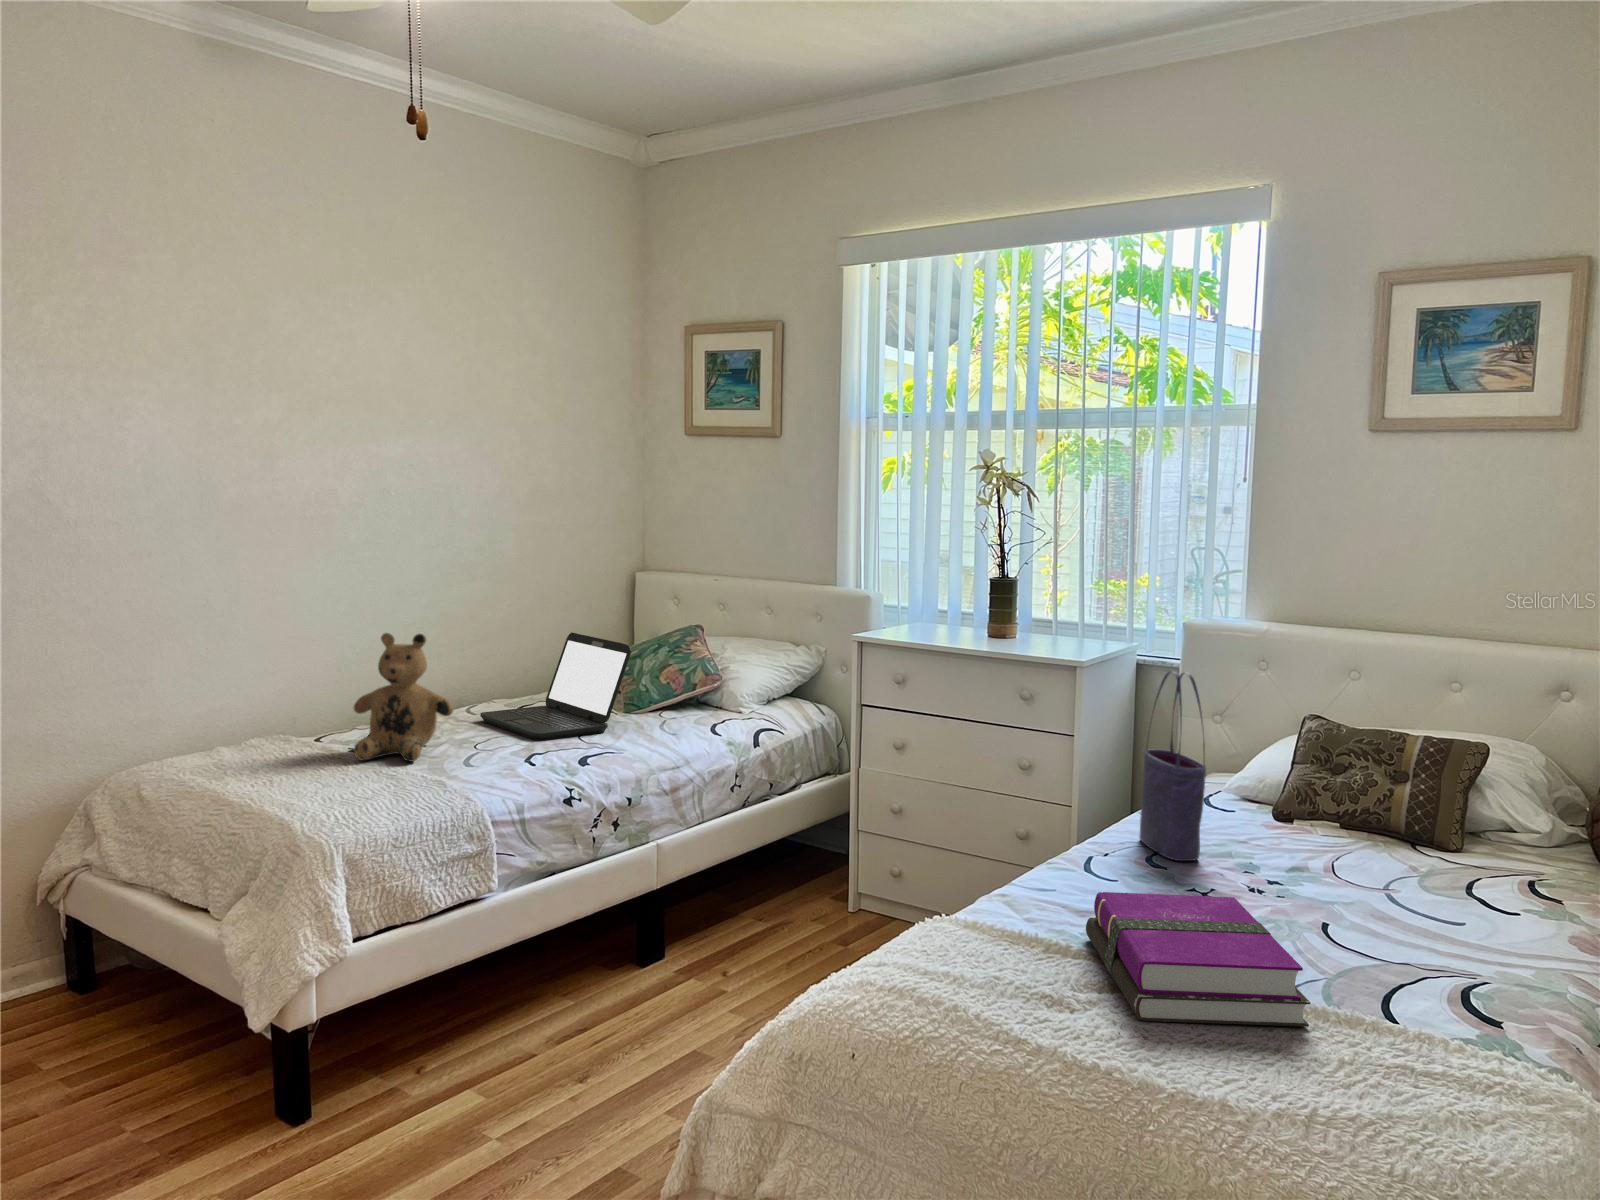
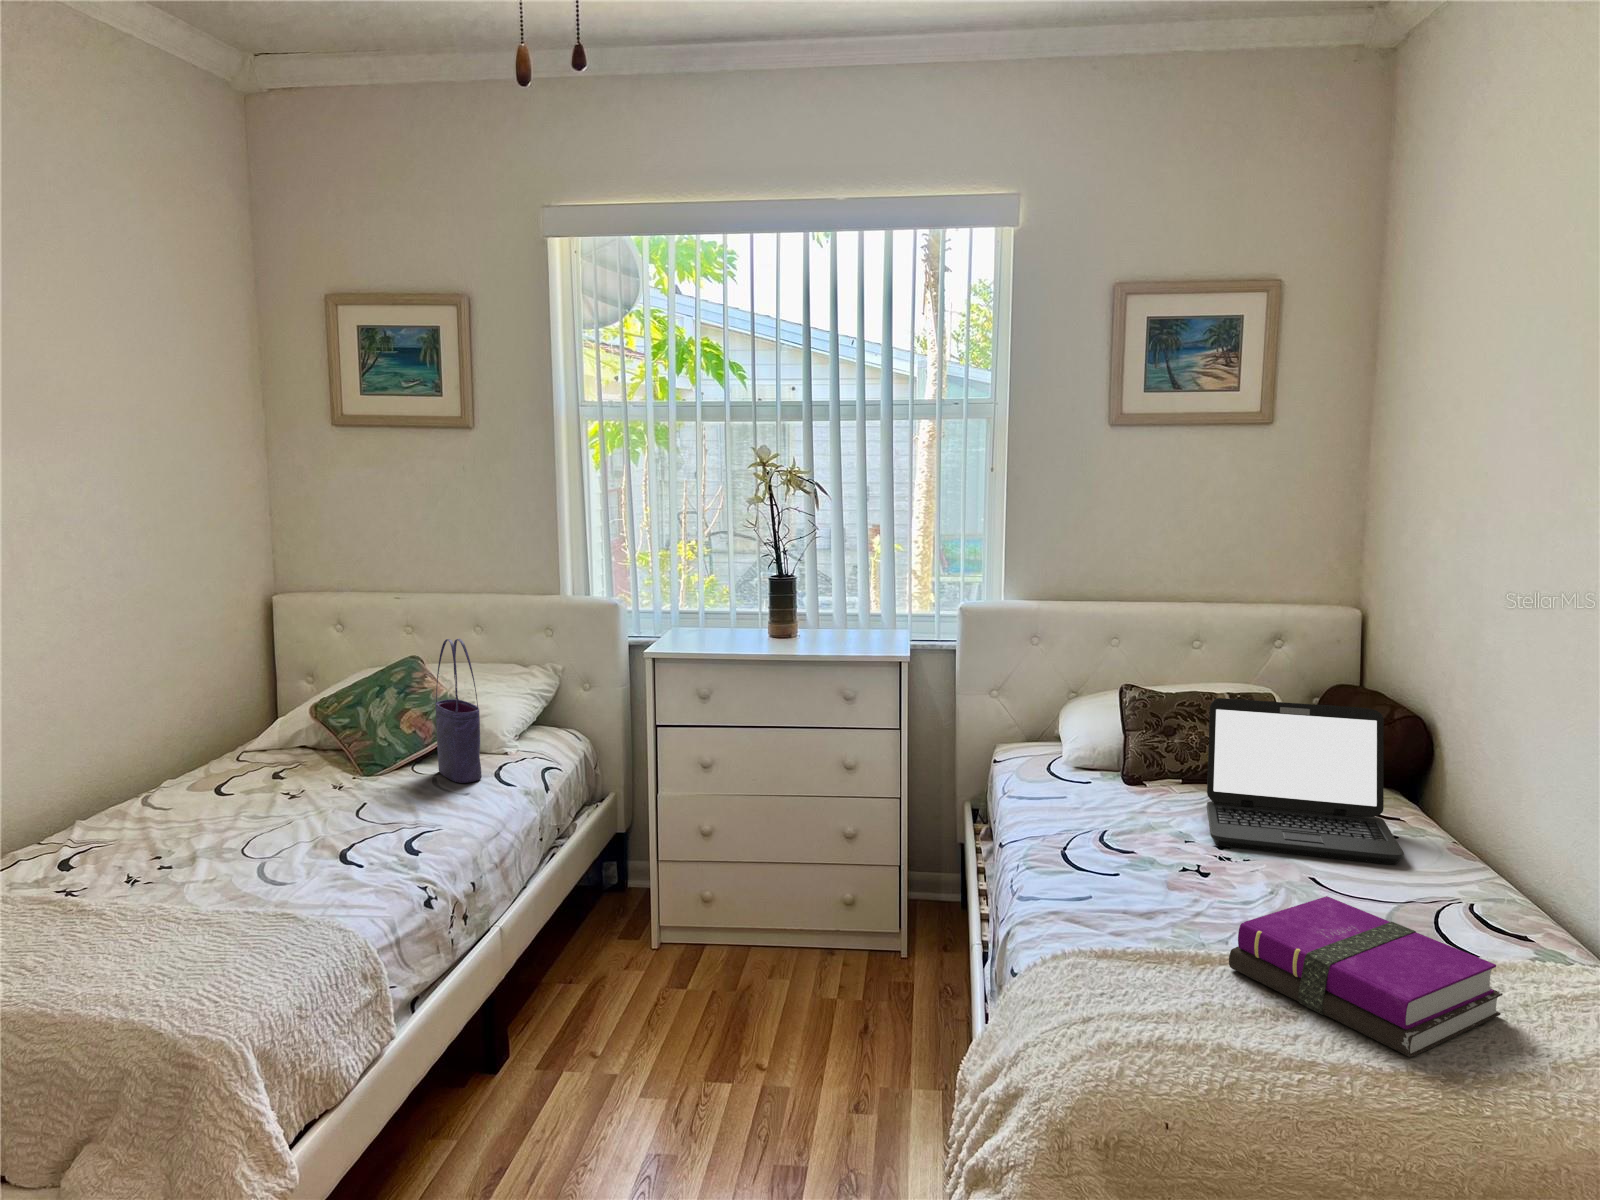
laptop: present [480,632,631,741] -> present [1207,698,1403,864]
teddy bear: present [353,633,453,762] -> none [54,739,219,938]
tote bag: present [1139,671,1206,861] -> present [435,639,482,783]

